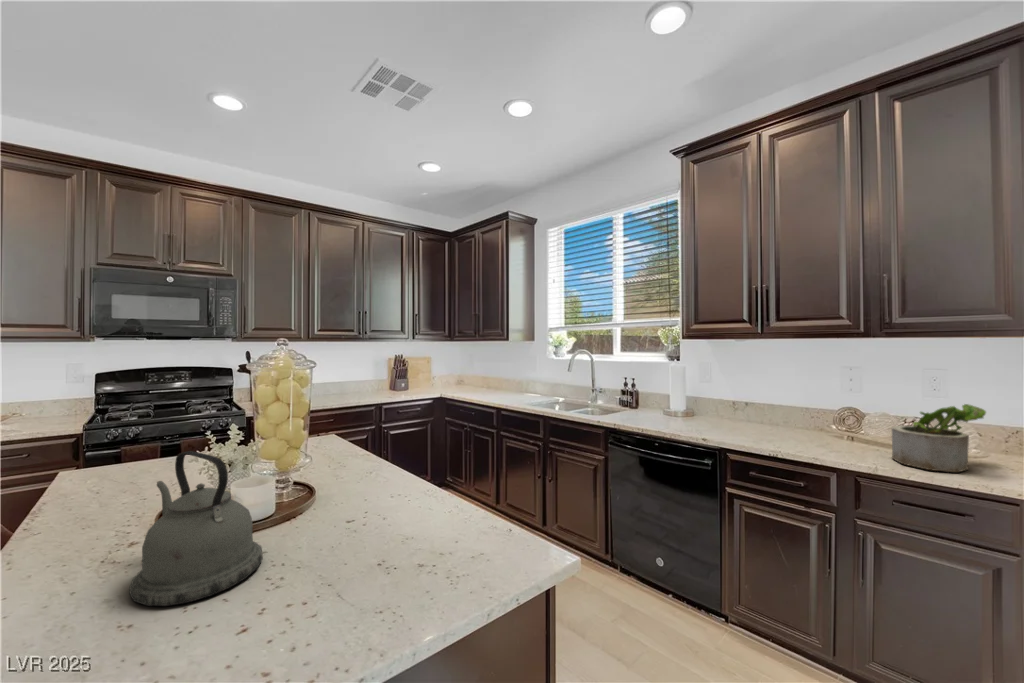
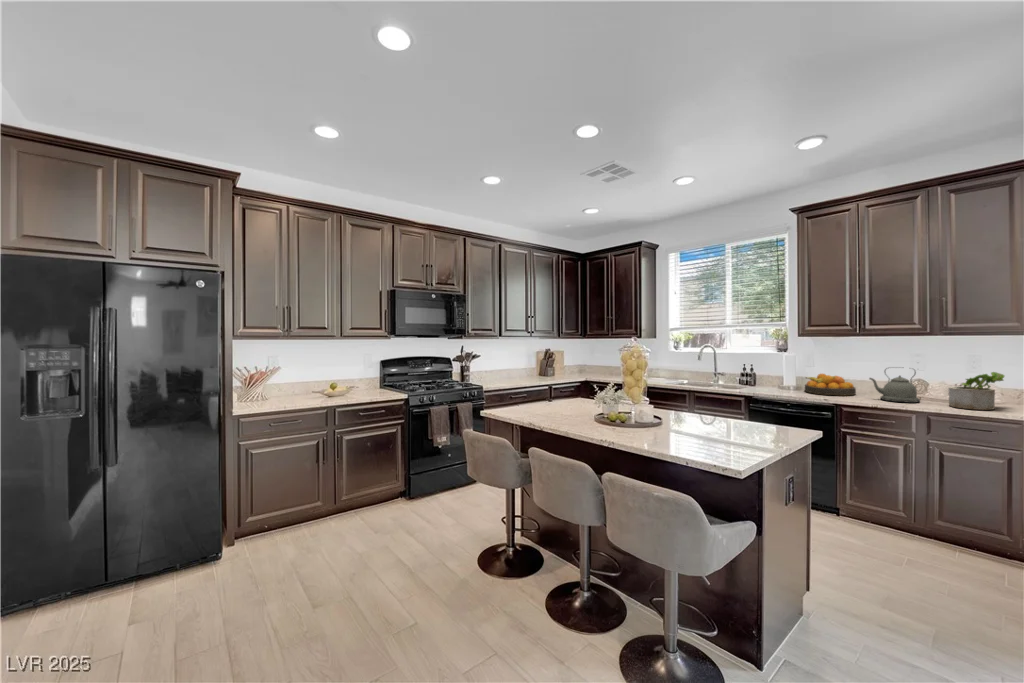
fruit bowl: none [690,395,760,431] -> present [805,374,856,395]
kettle: present [130,451,263,606] -> present [869,369,920,403]

